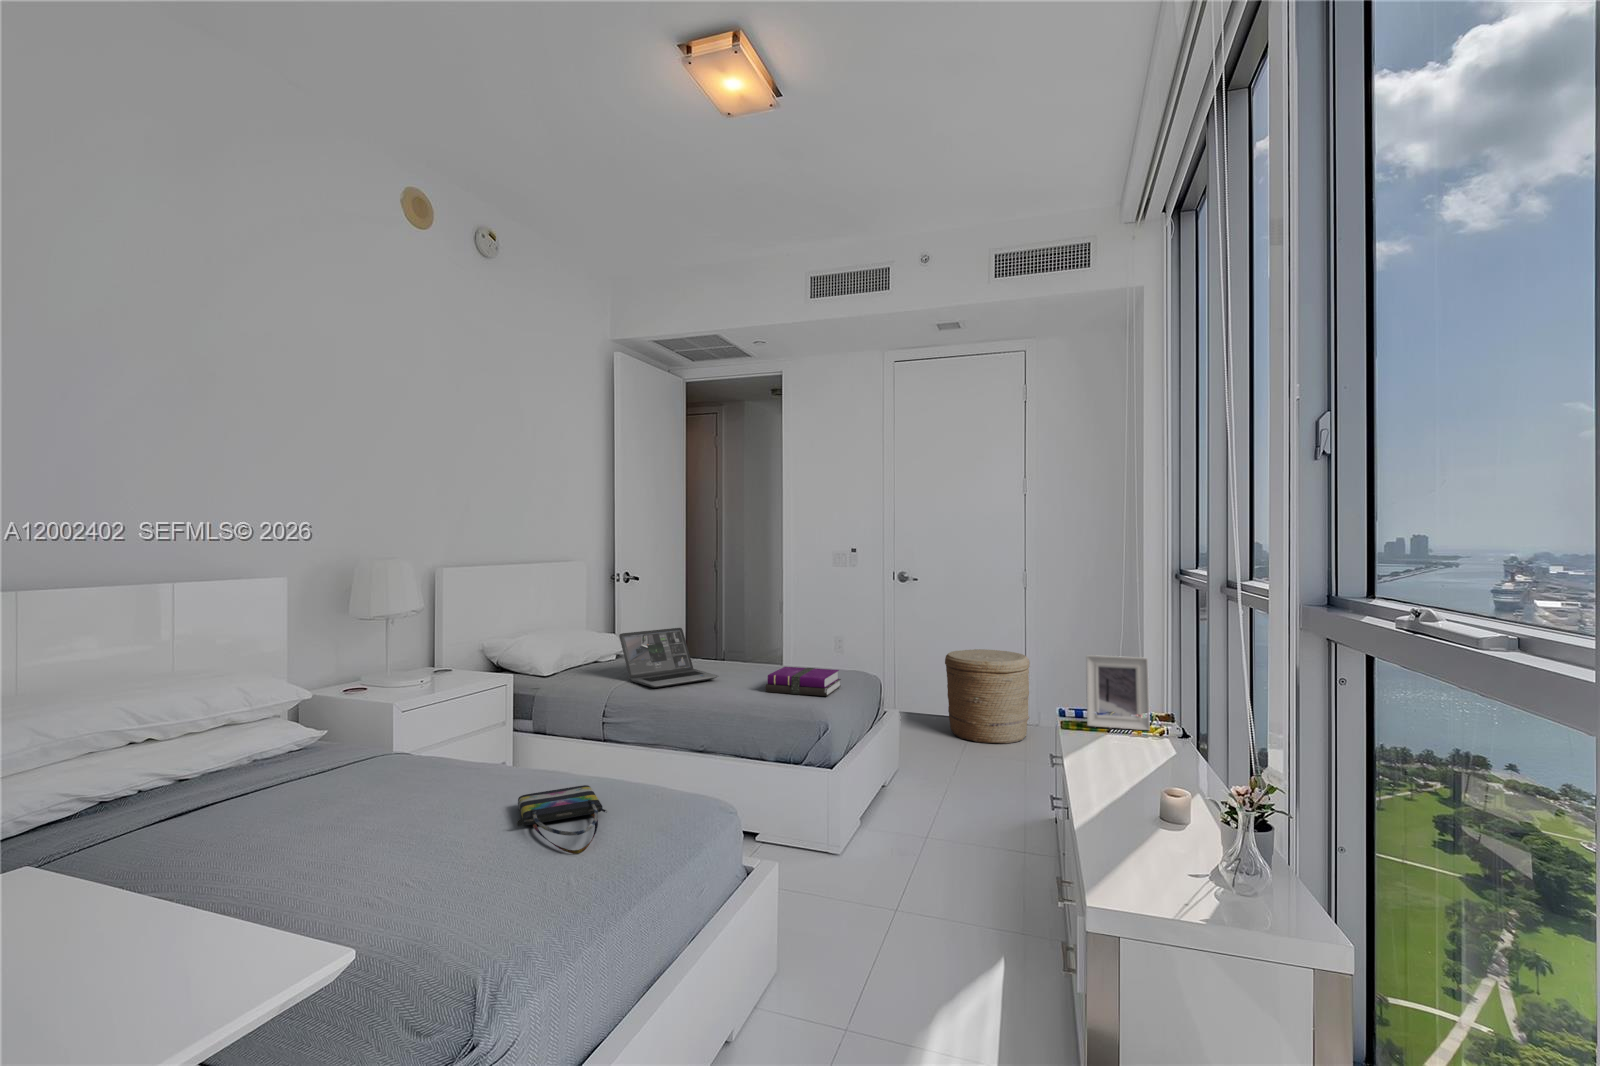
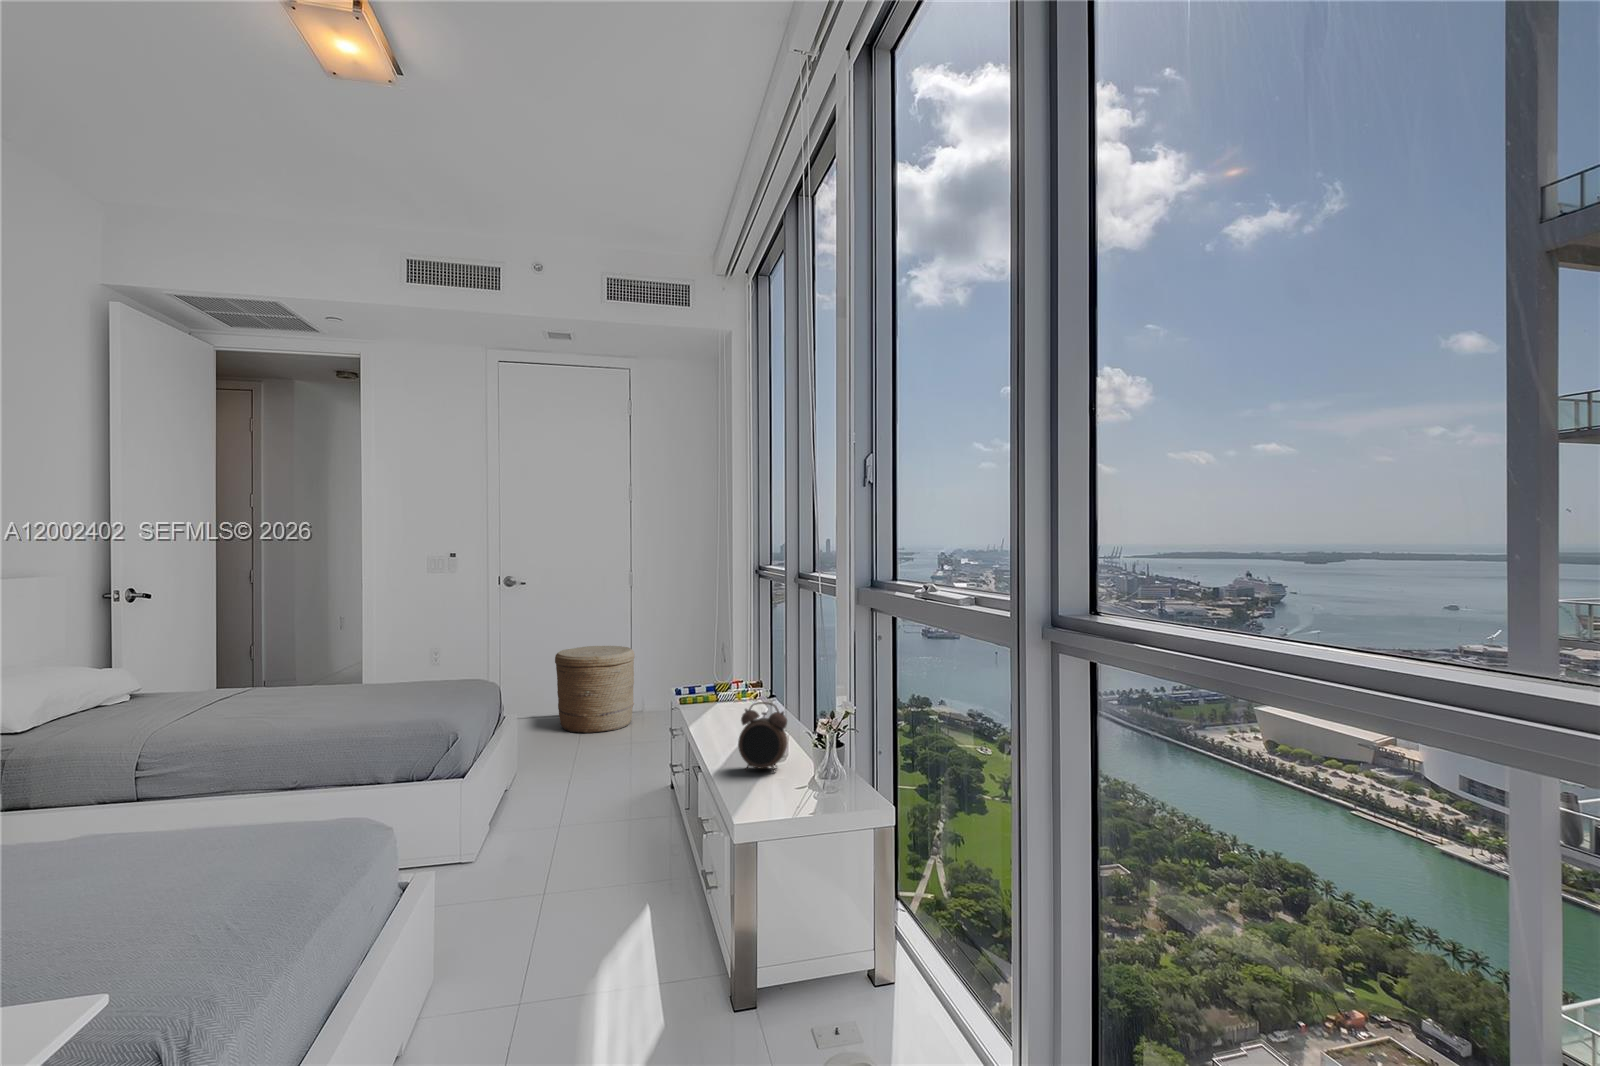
laptop: present [619,628,719,688] -> none [150,650,304,723]
picture frame: present [1086,655,1150,730] -> none [699,637,748,698]
notebook: present [765,667,841,696] -> none [372,677,460,709]
alarm clock: none [1110,748,1181,844] -> present [738,702,787,772]
tote bag: present [517,785,606,854] -> none [67,838,220,911]

